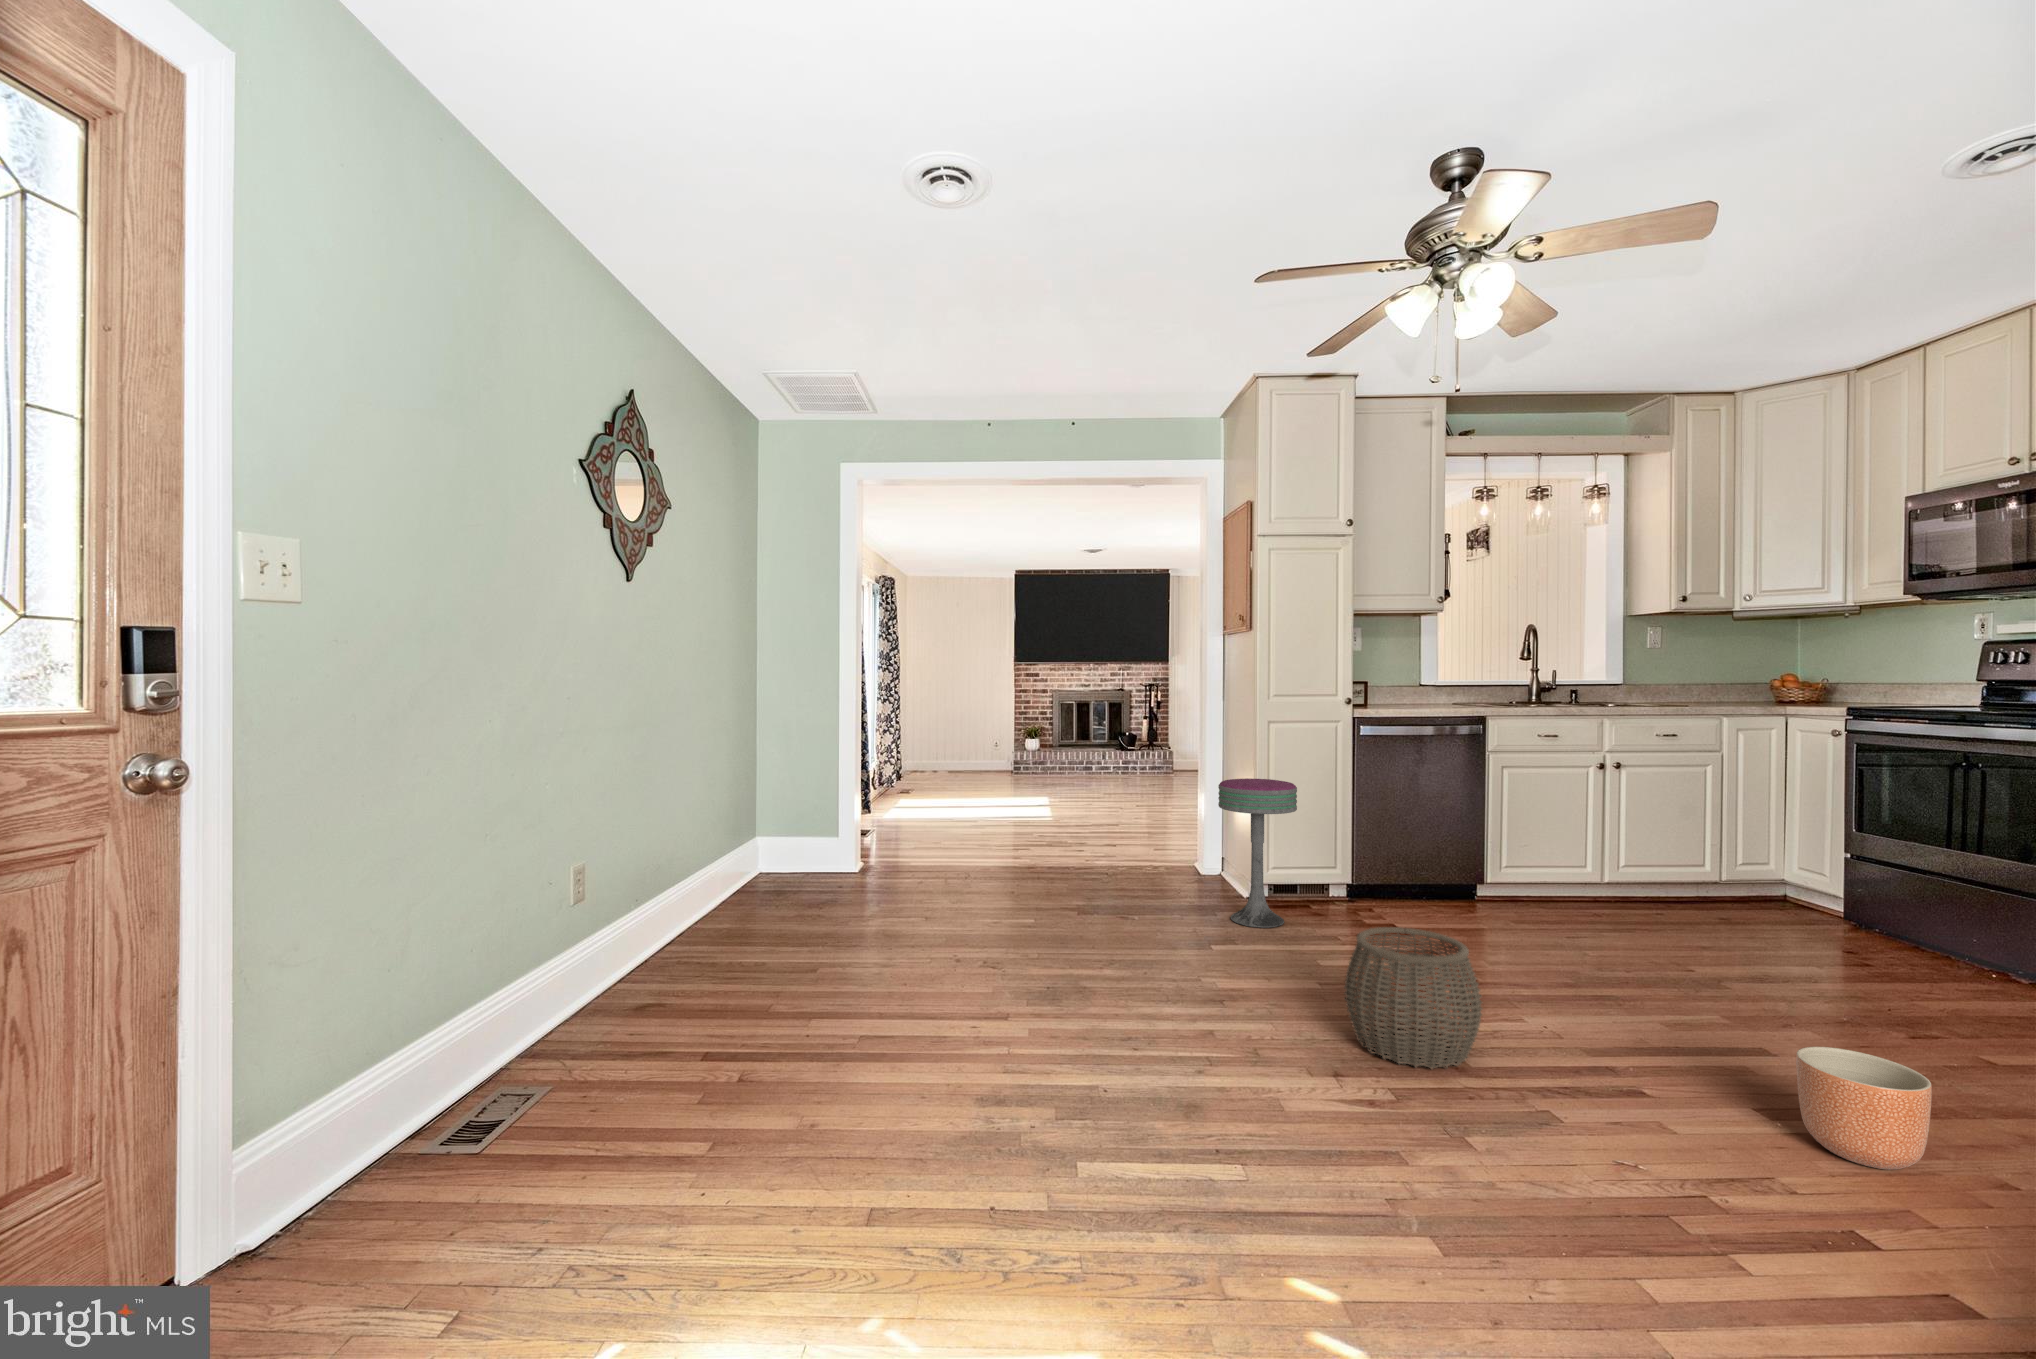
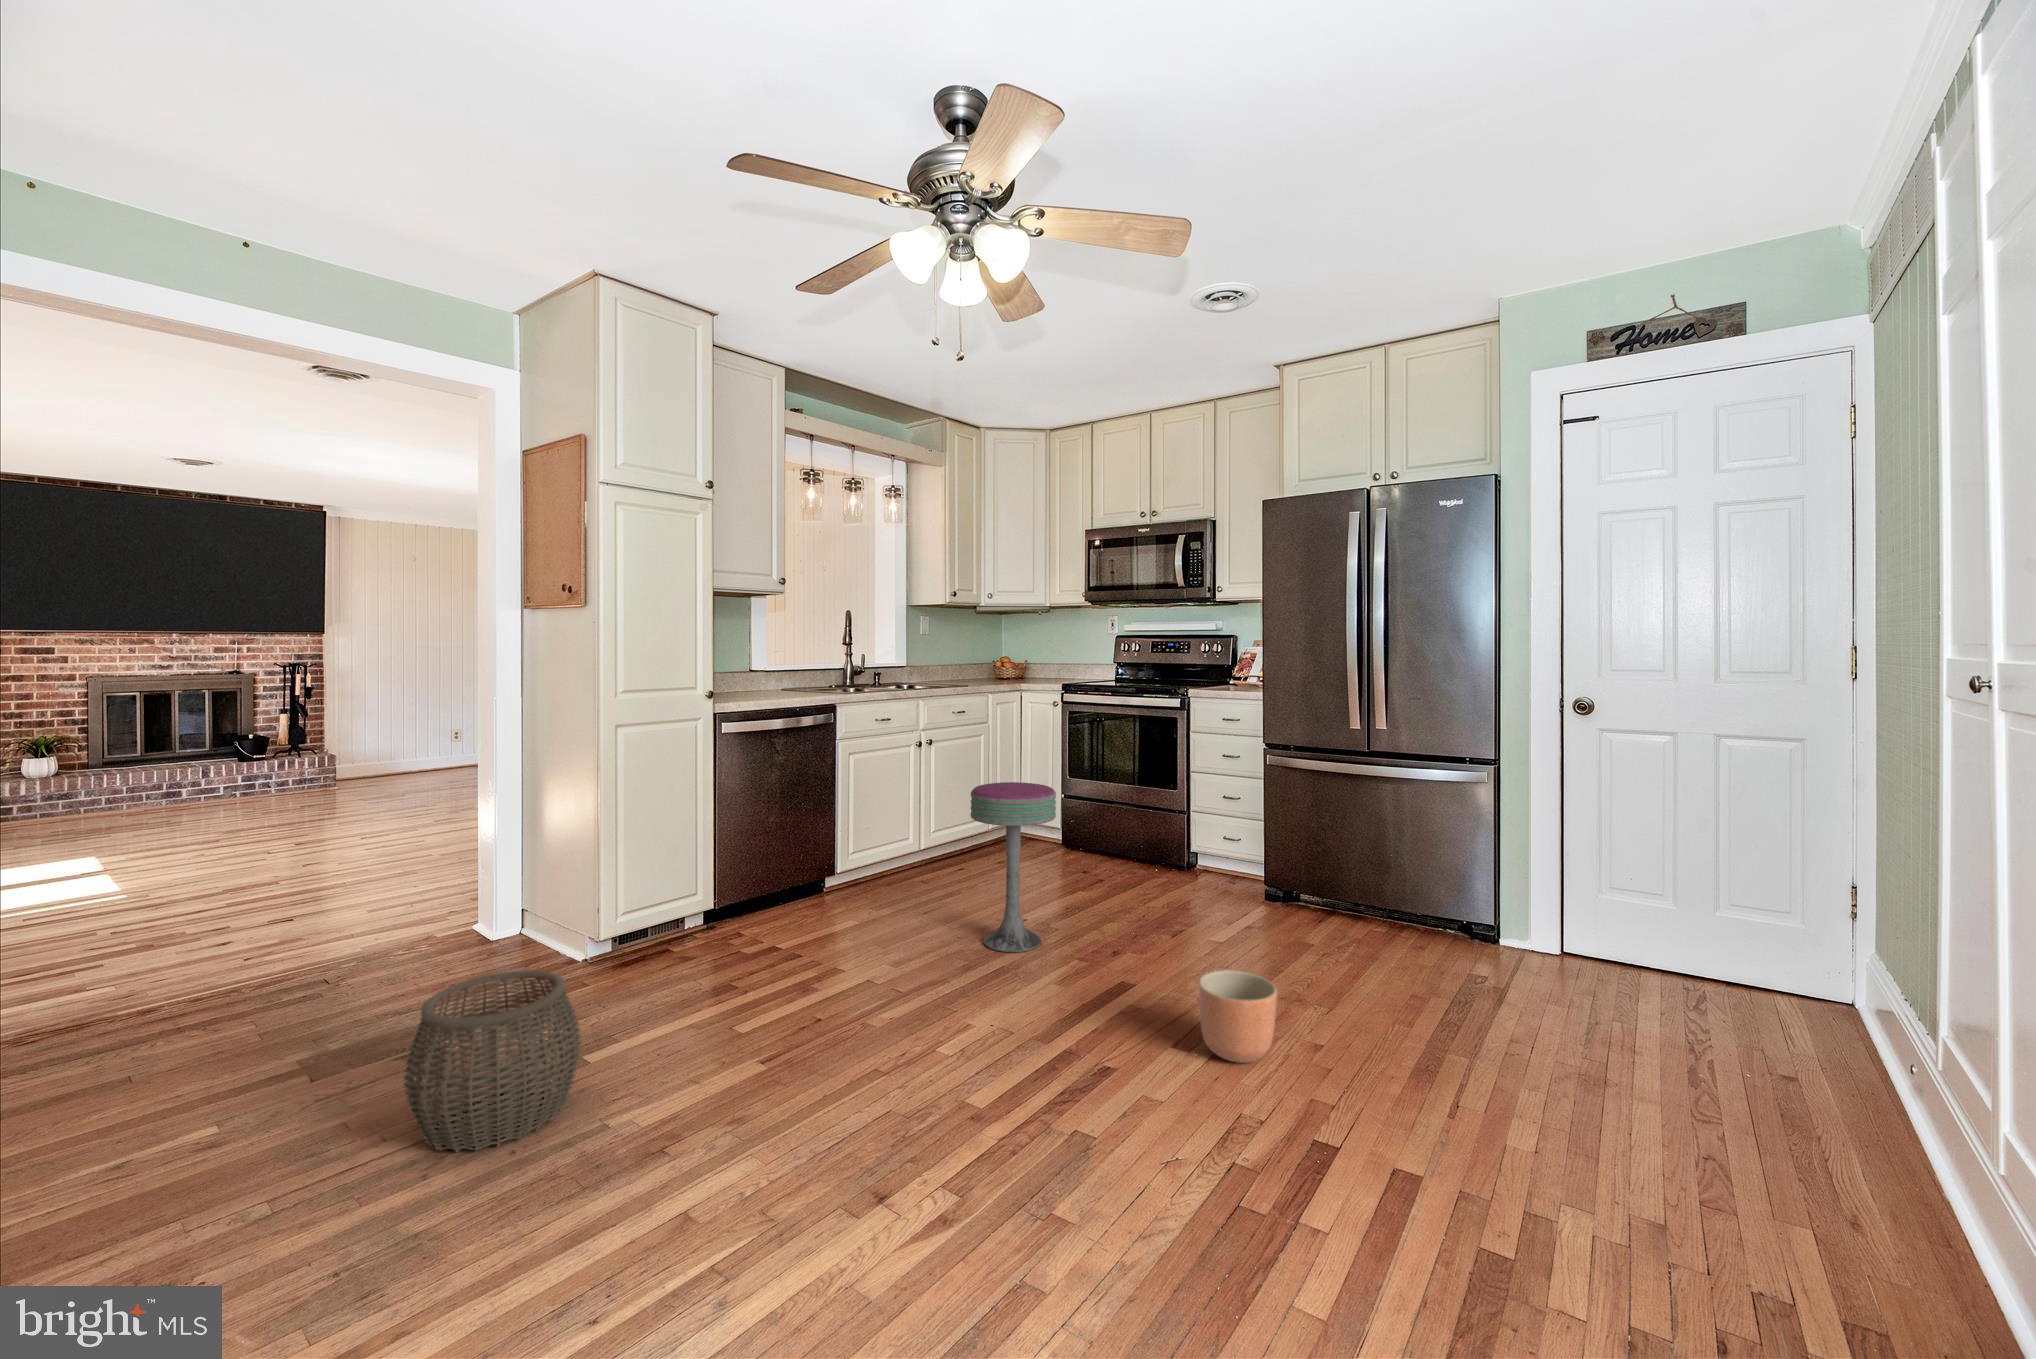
bar stool: present [1218,778,1297,928] -> present [971,782,1056,952]
woven basket: present [1345,927,1482,1069] -> present [403,970,581,1152]

